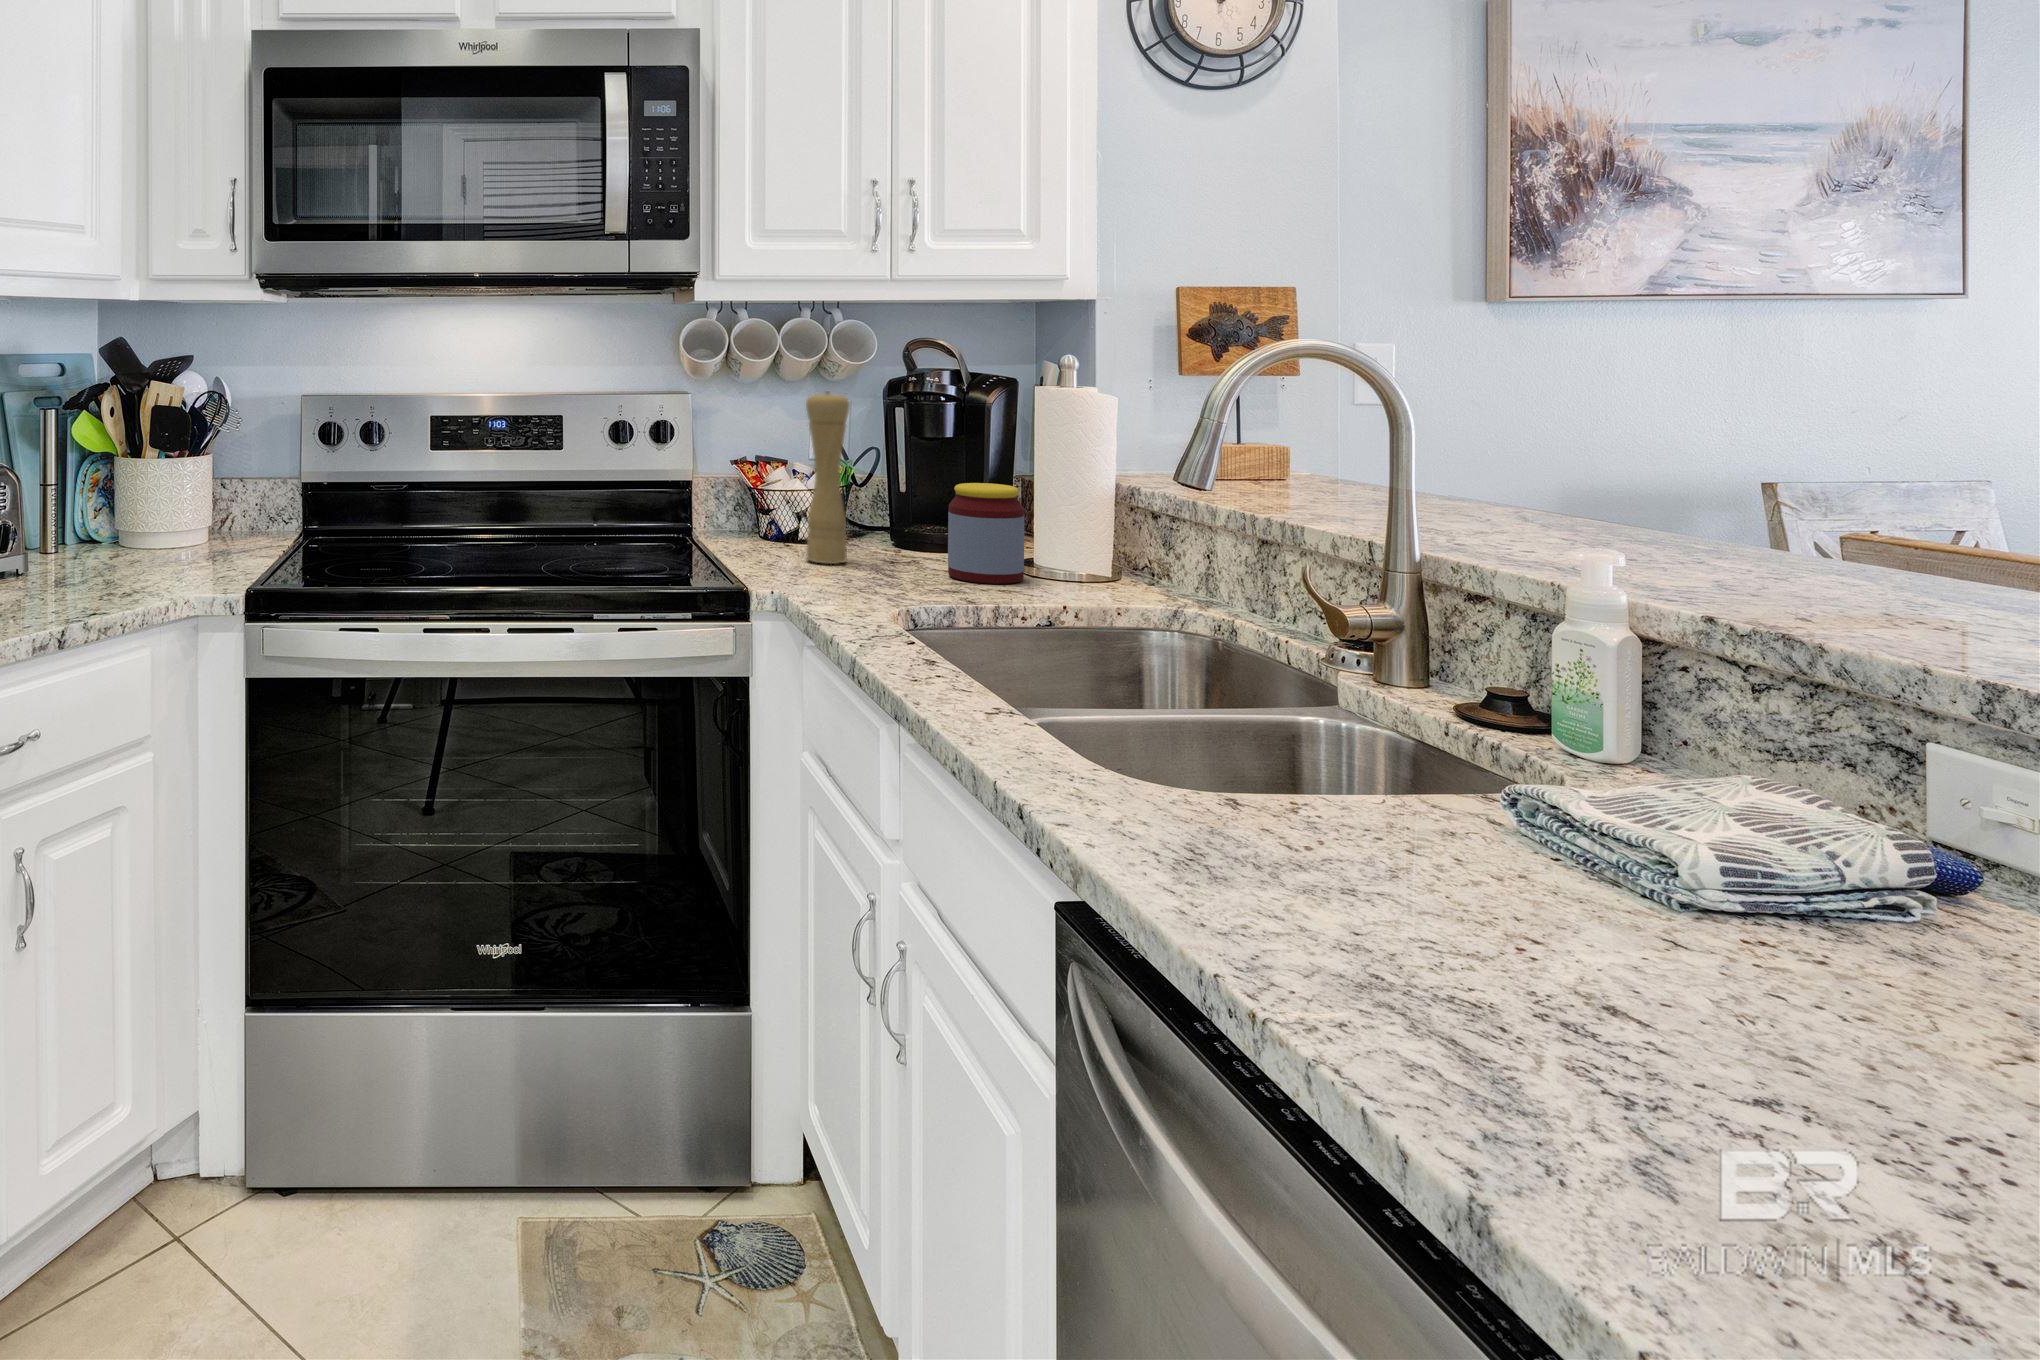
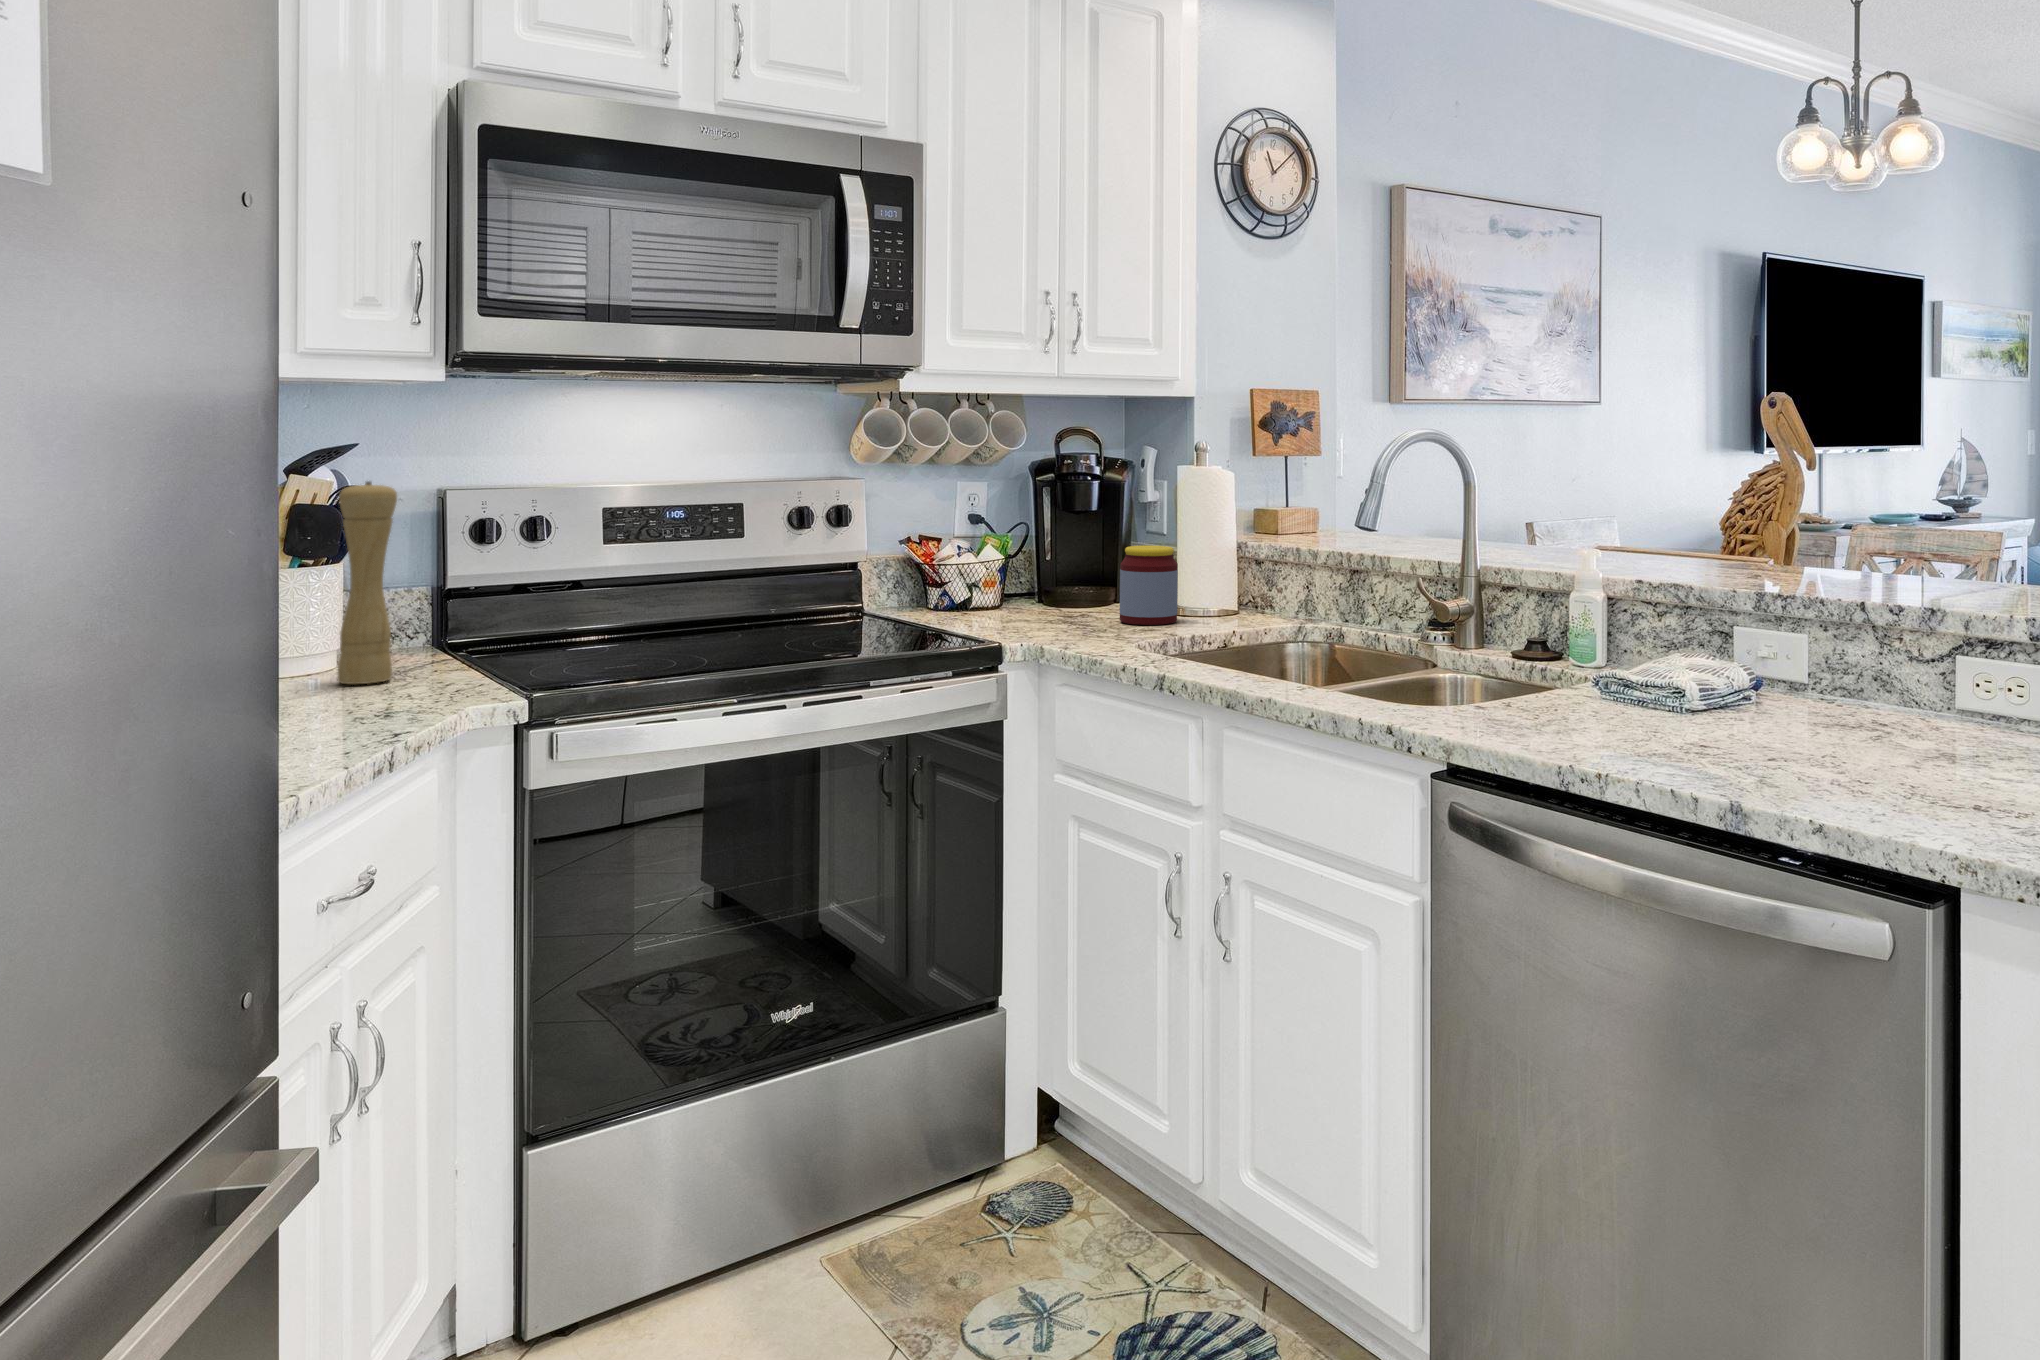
pepper mill: present [806,391,850,564] -> present [338,481,397,684]

